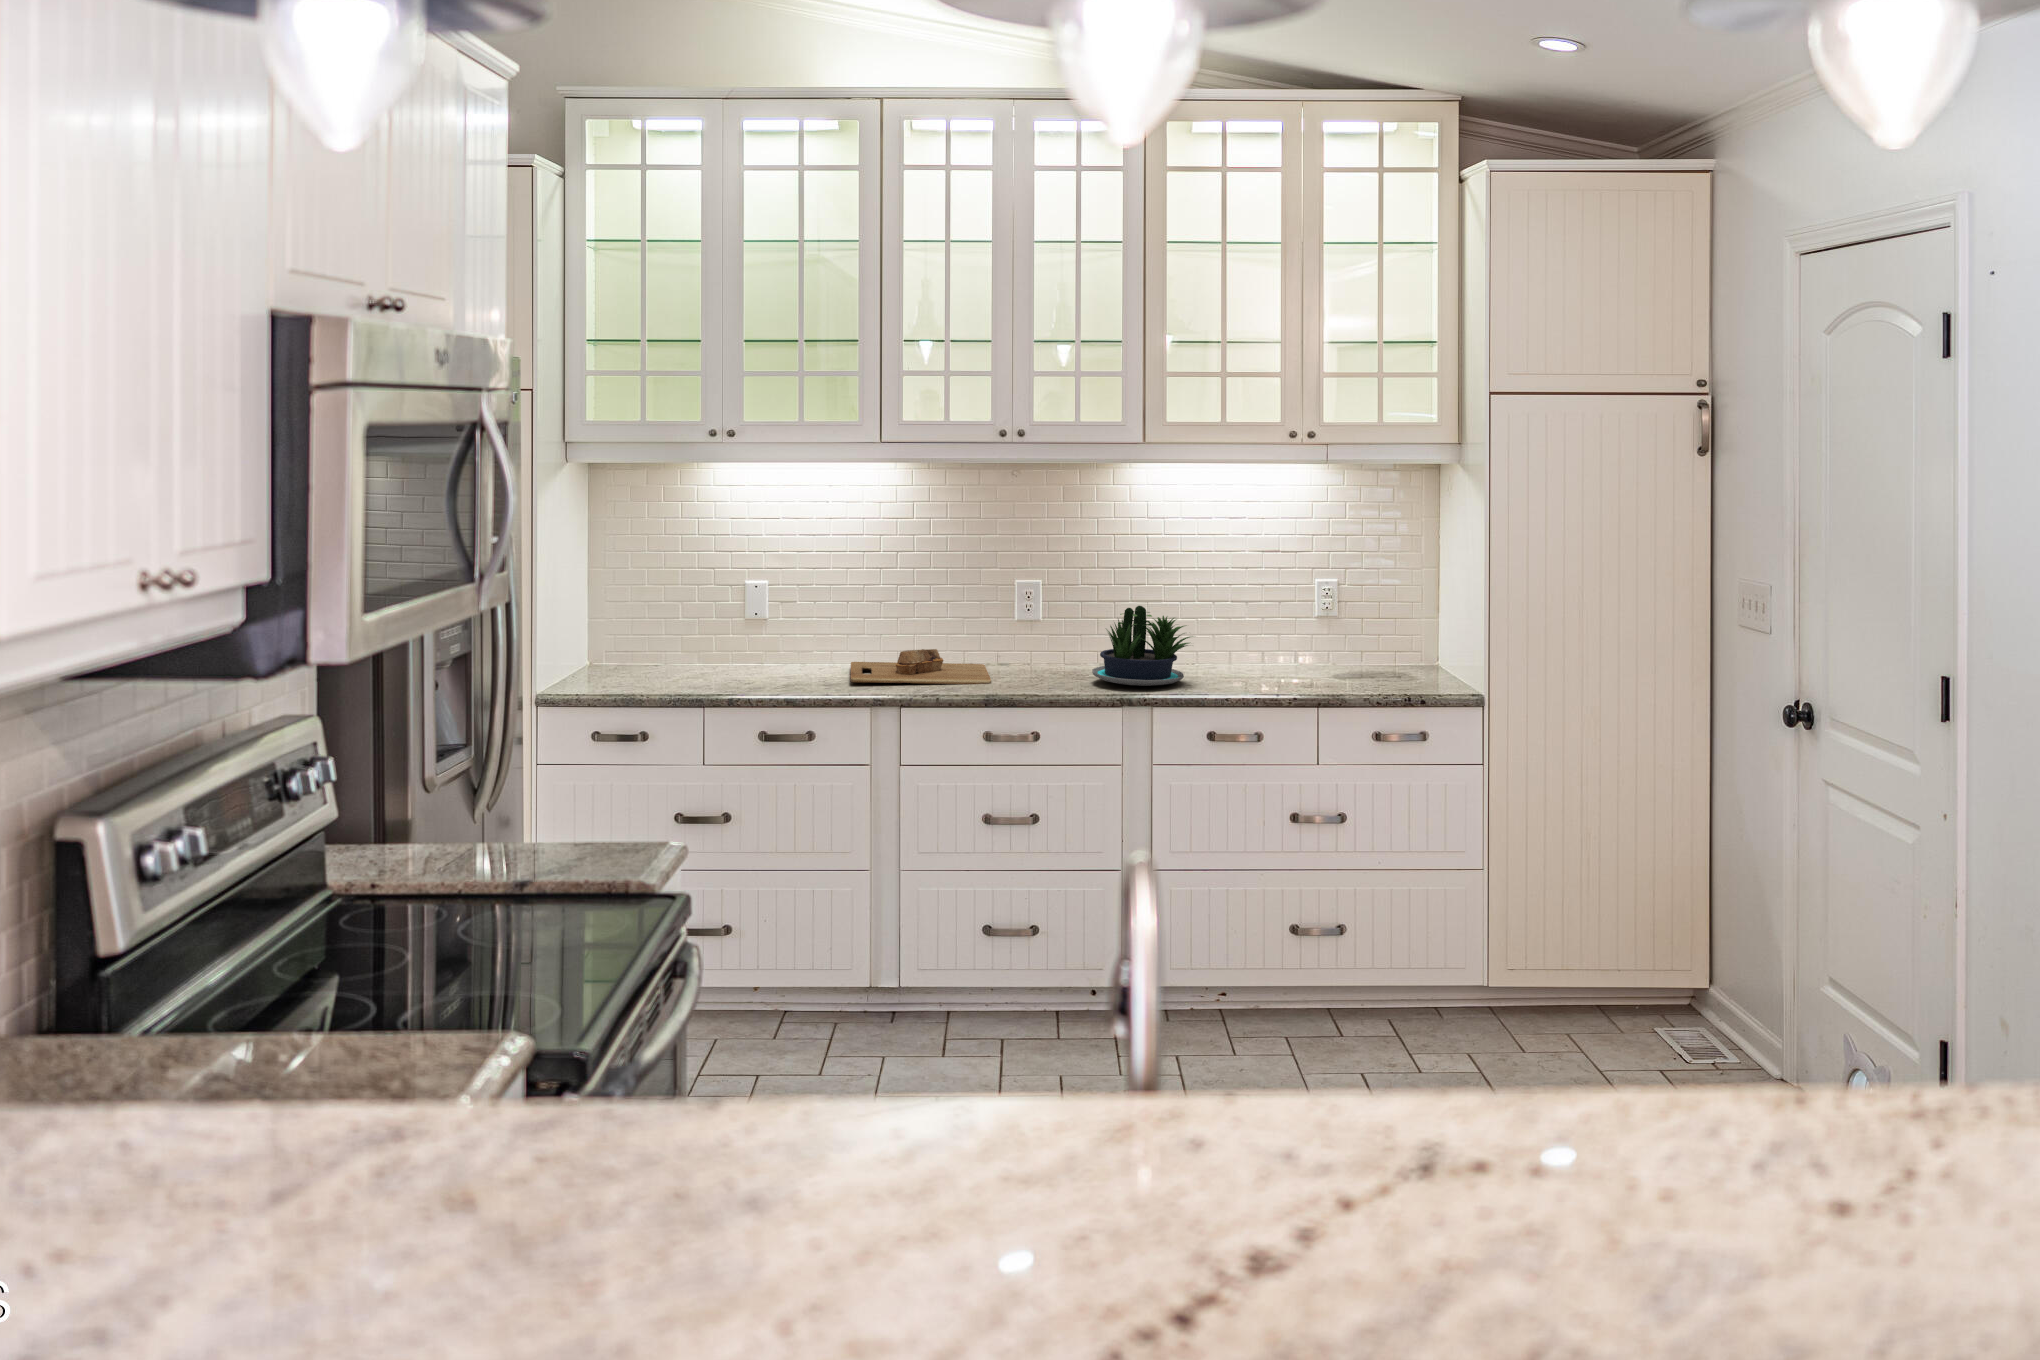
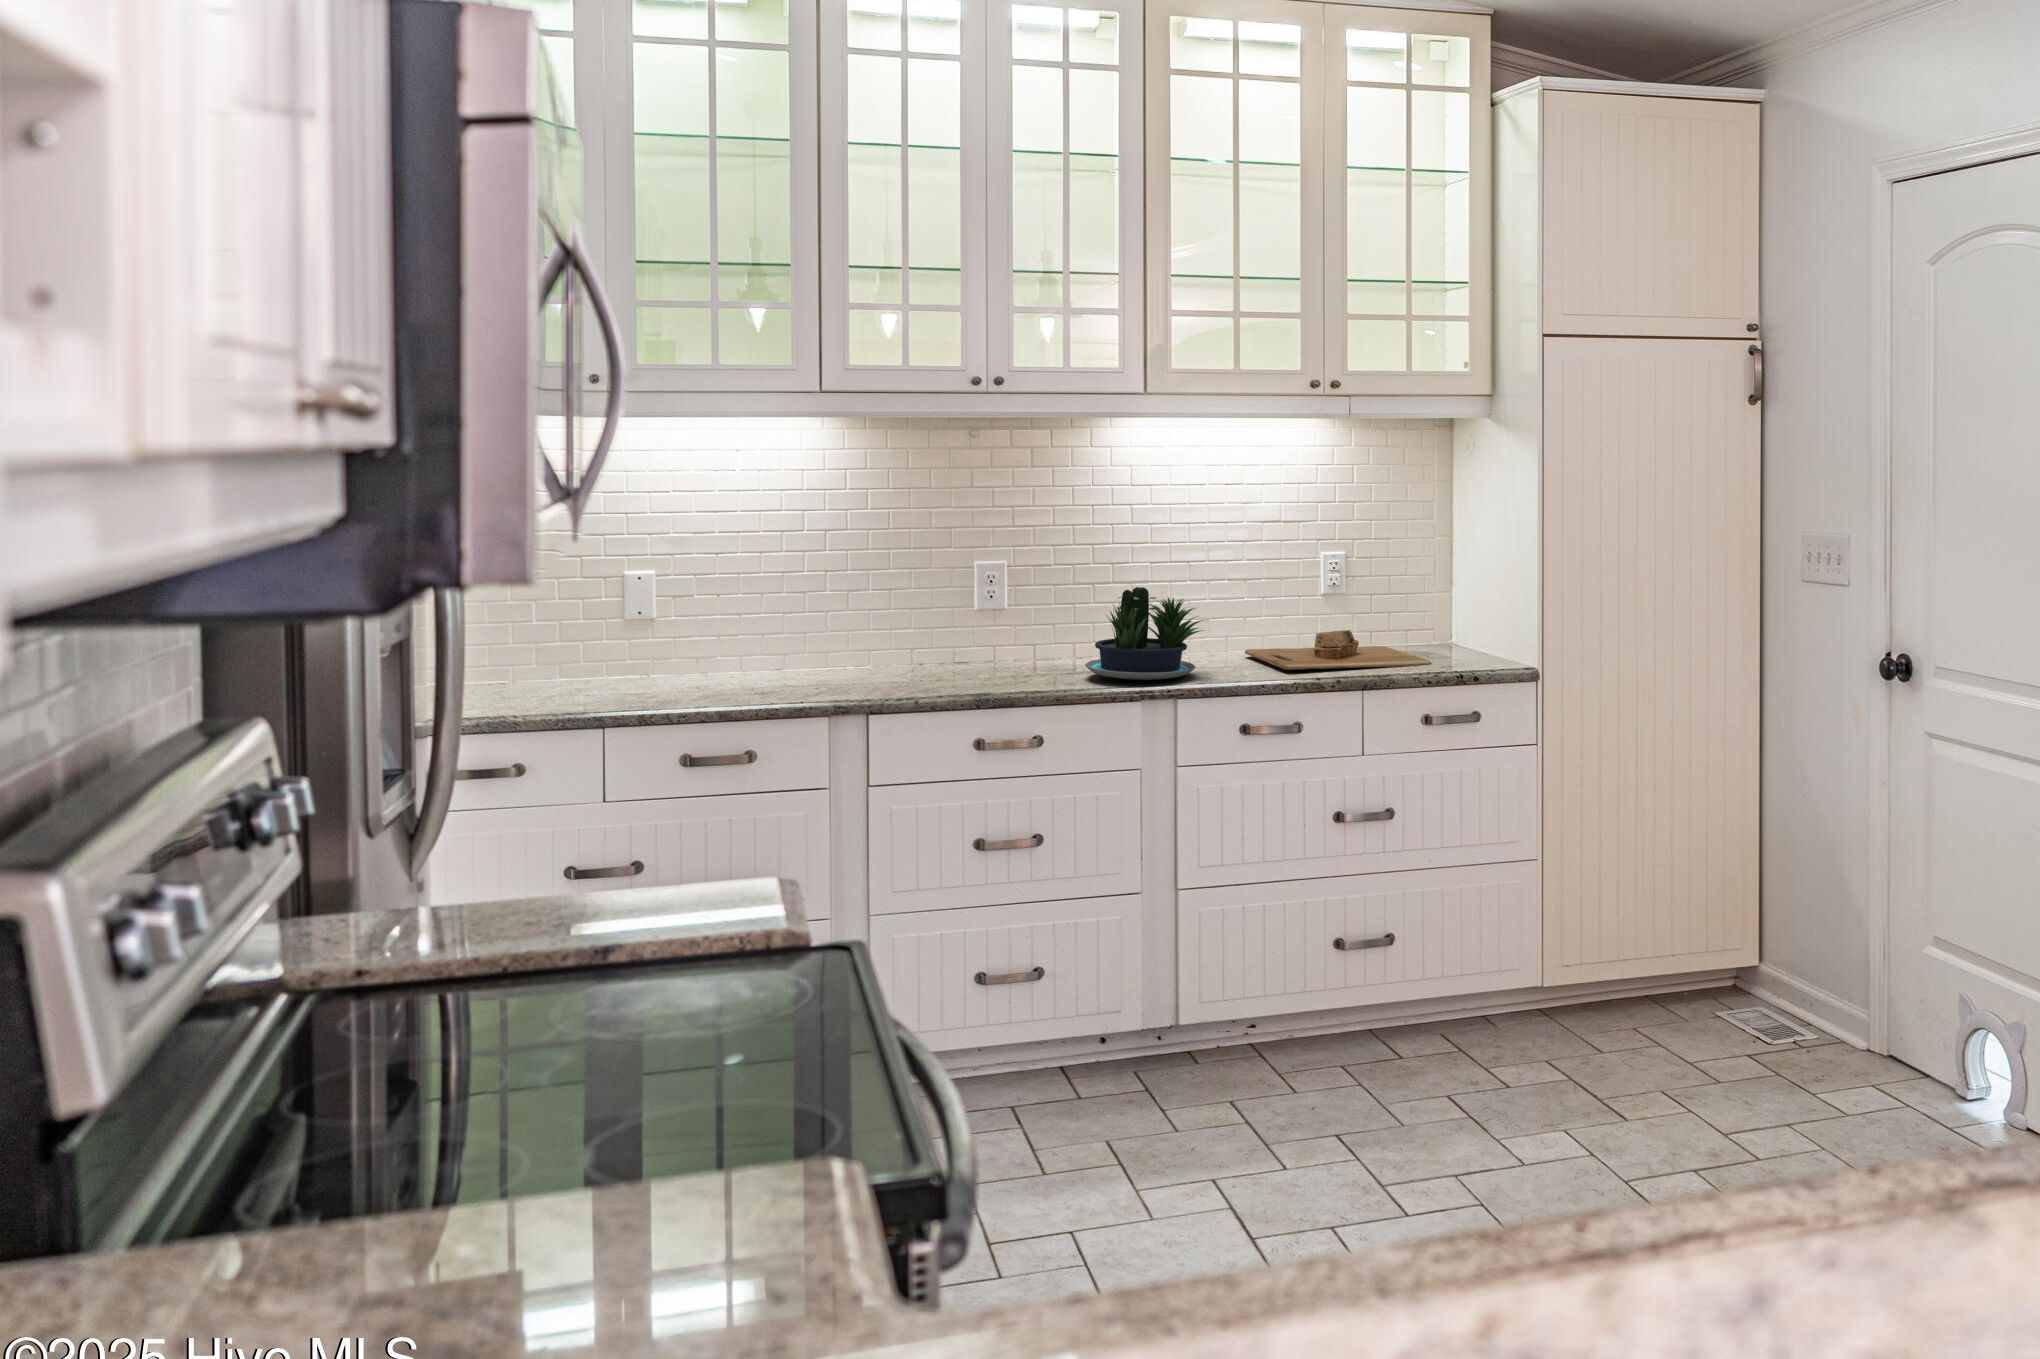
cutting board: present [850,649,991,684] -> present [1245,630,1431,670]

